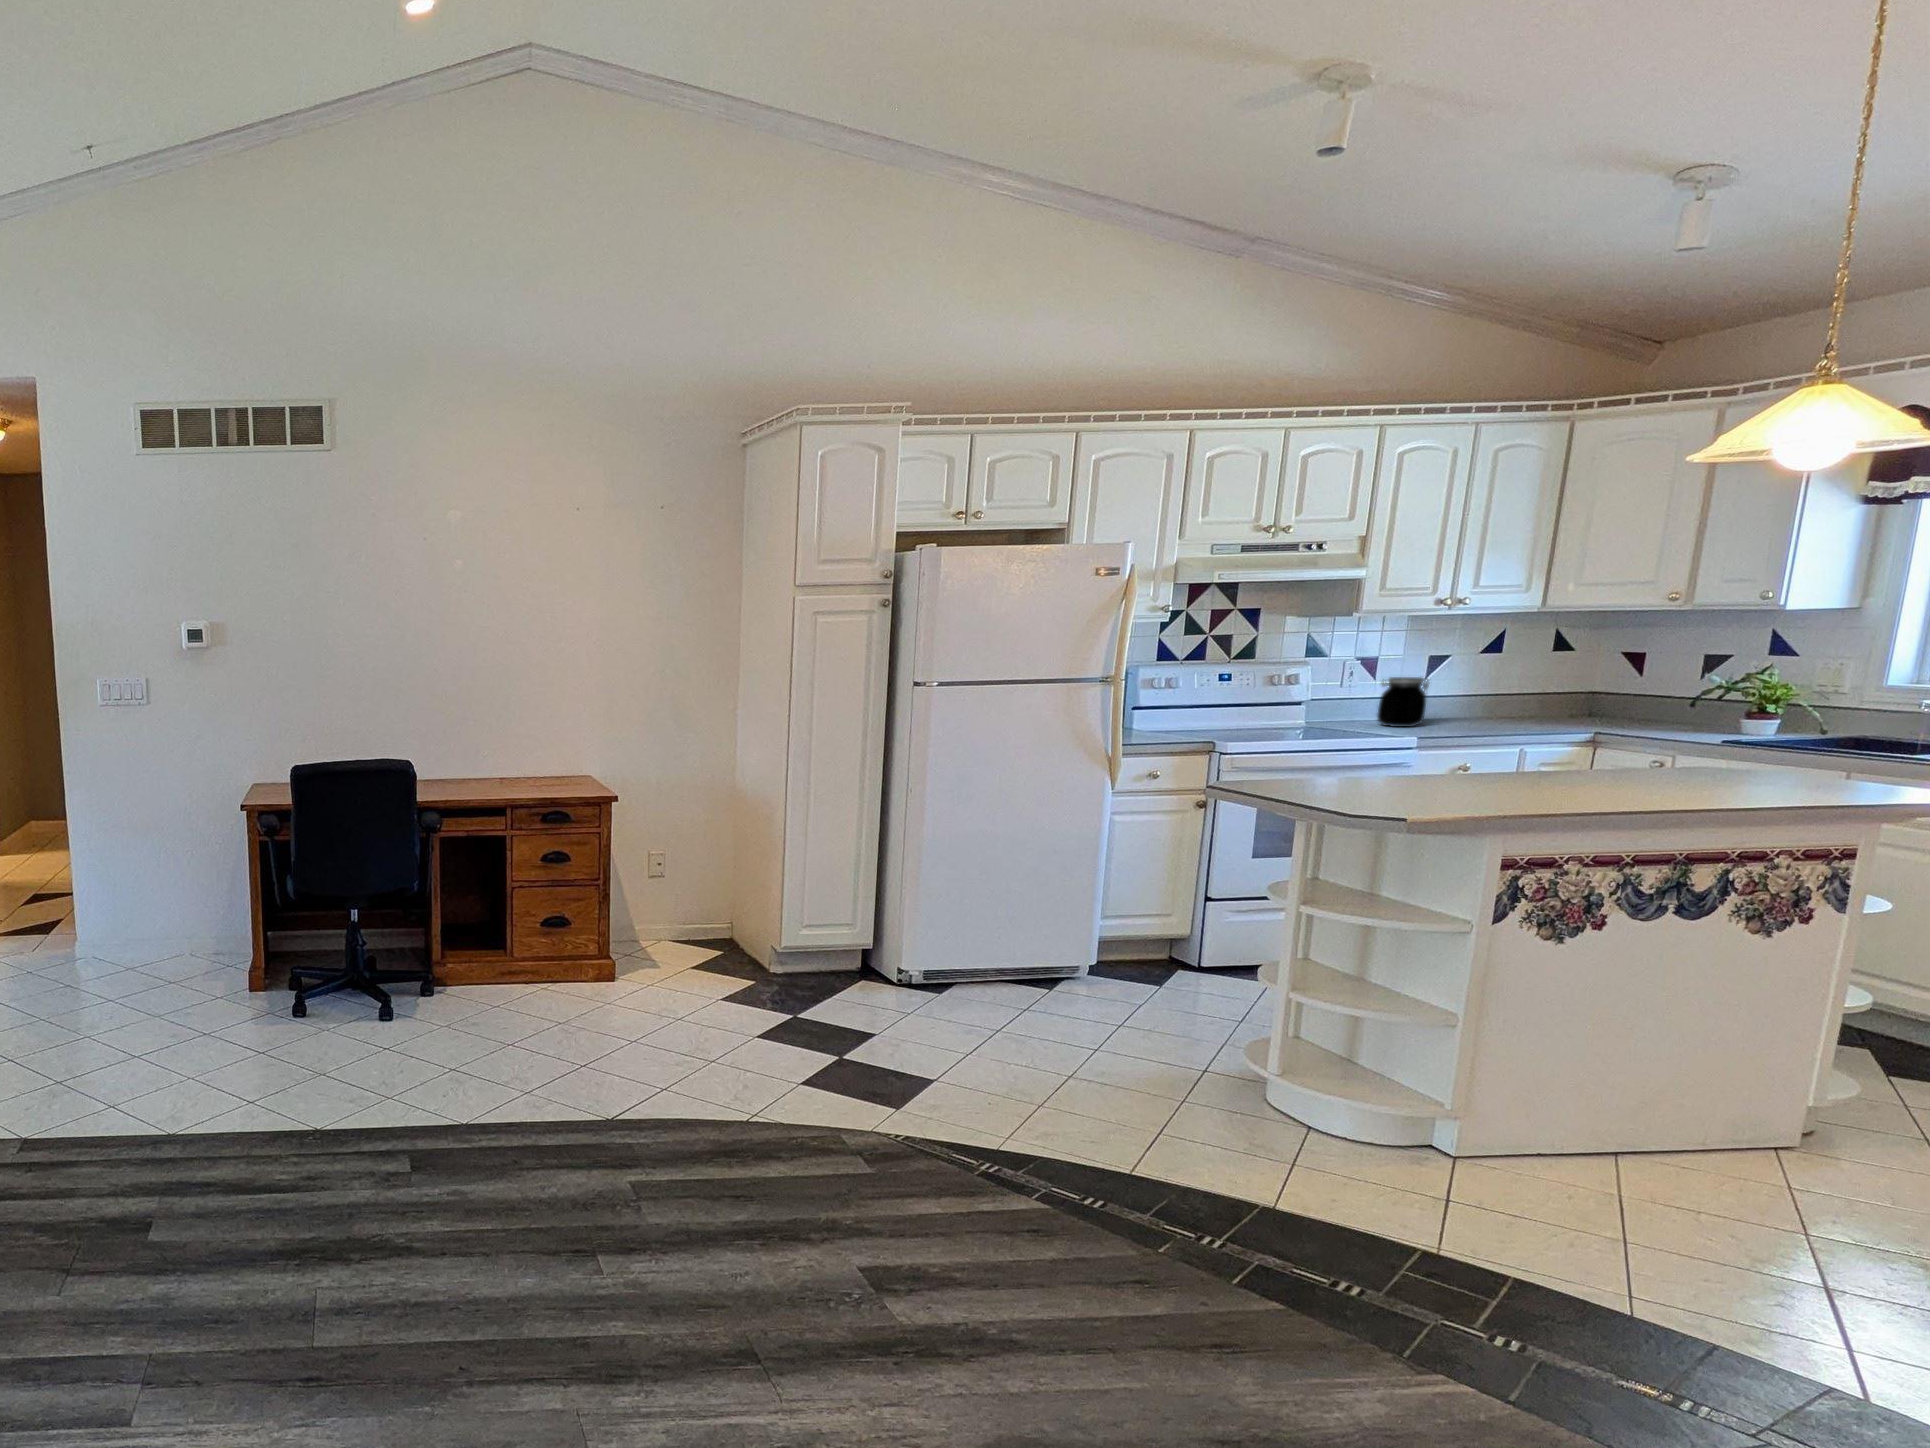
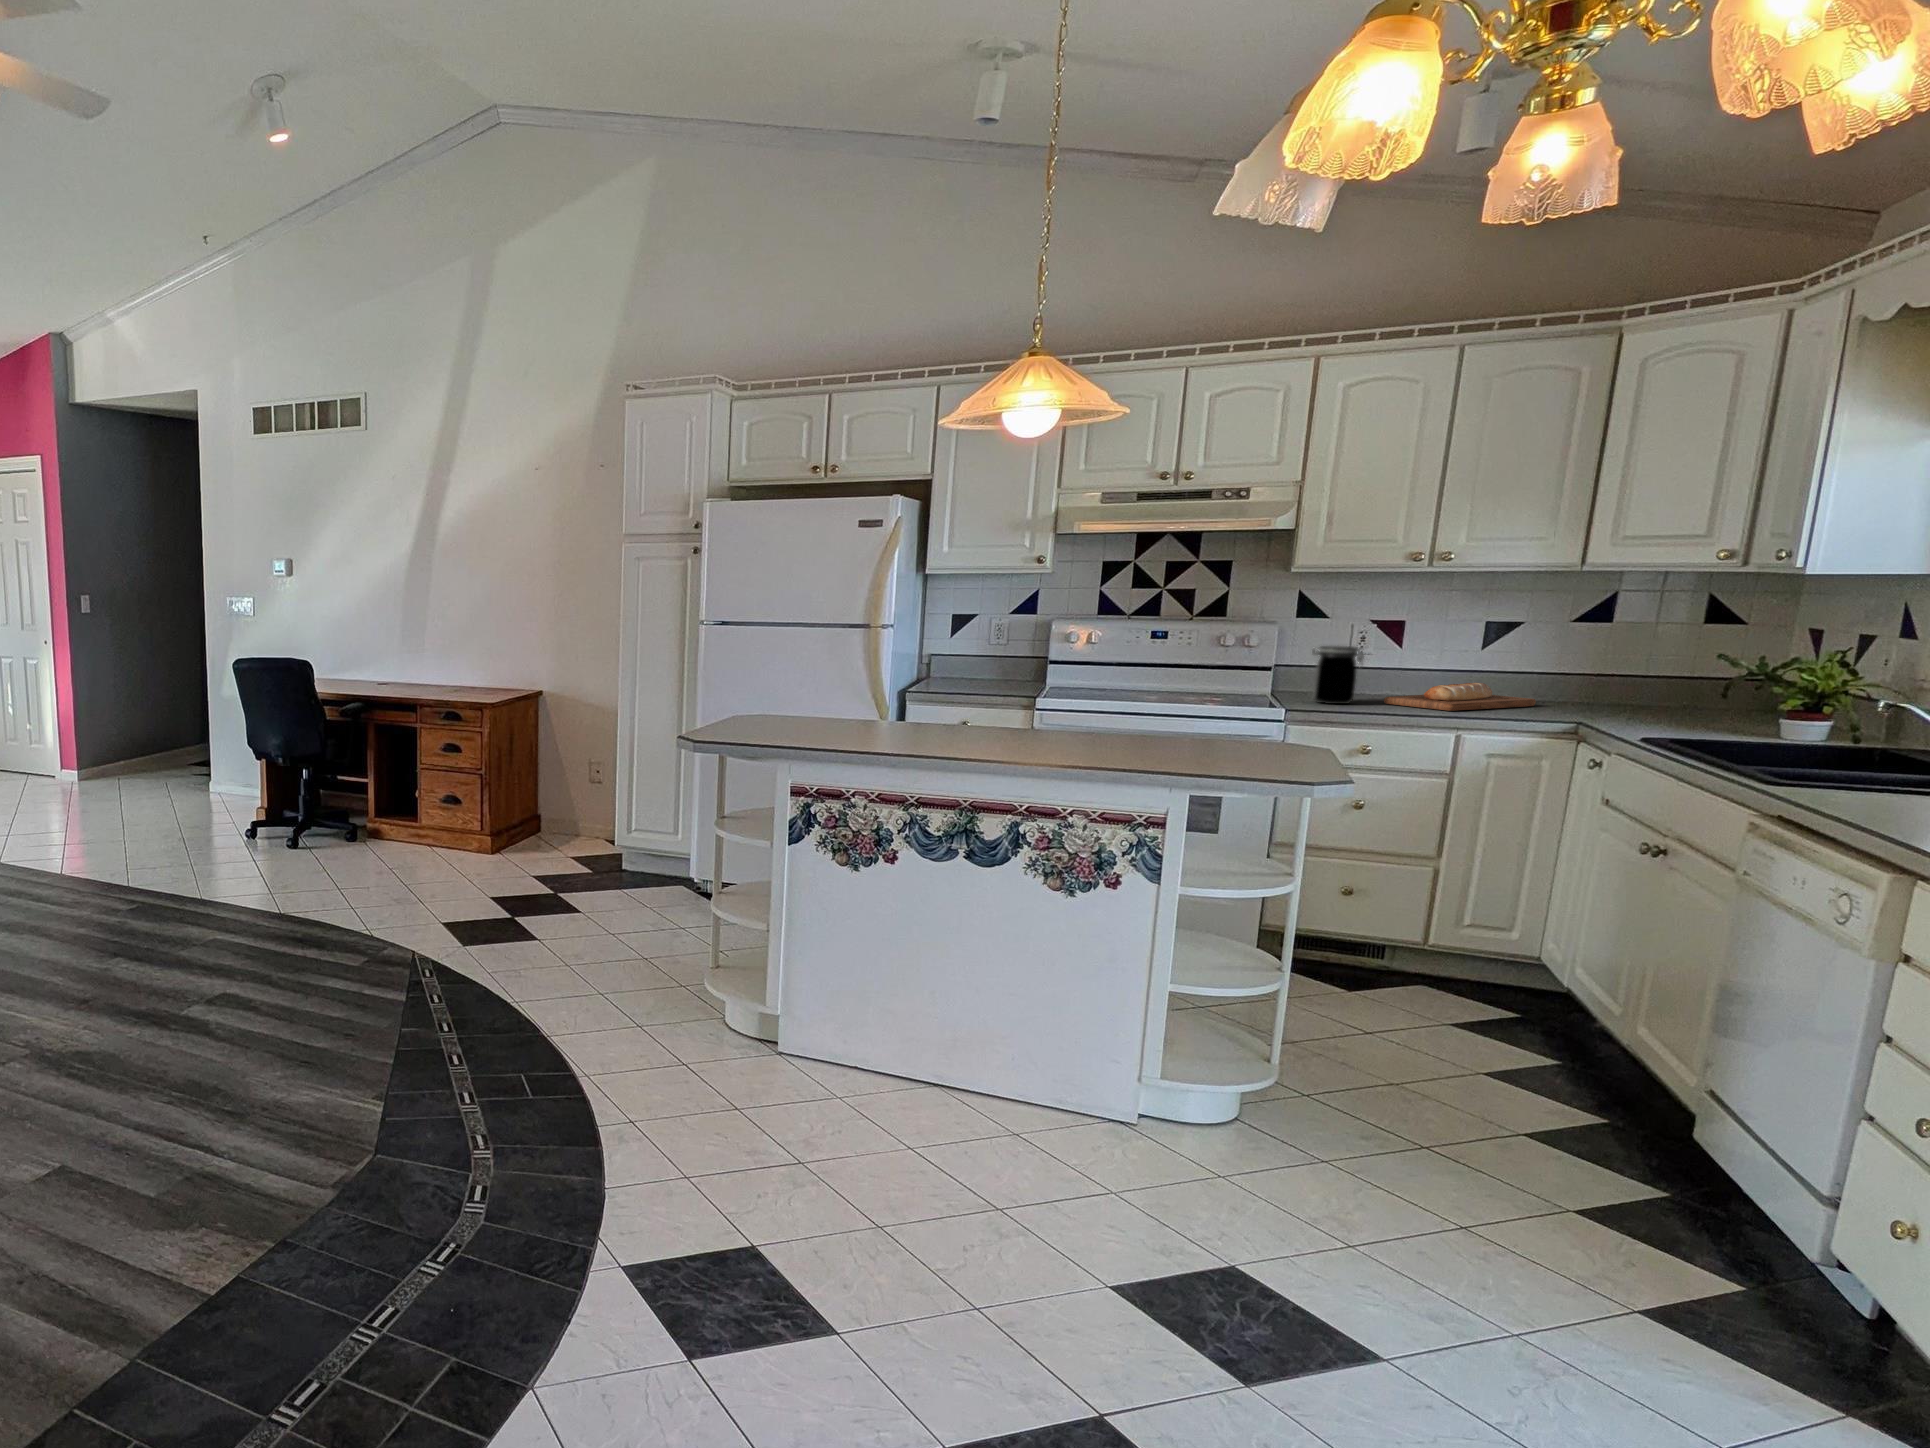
bread loaf: none [1426,702,1501,726] -> present [1384,683,1536,711]

